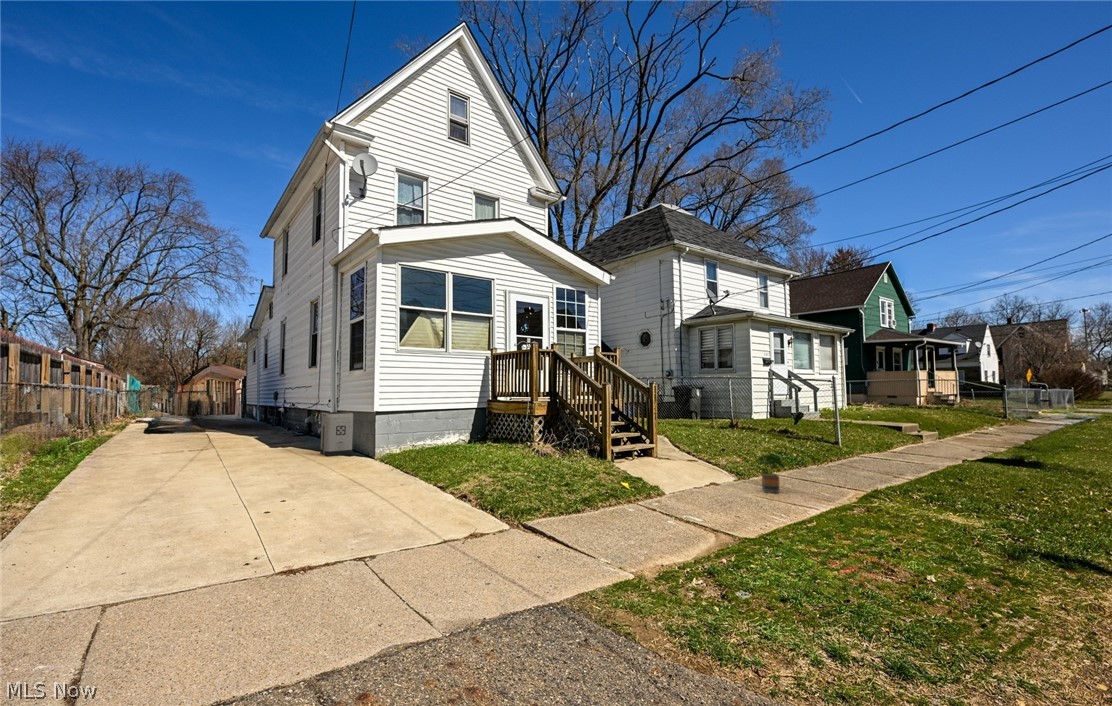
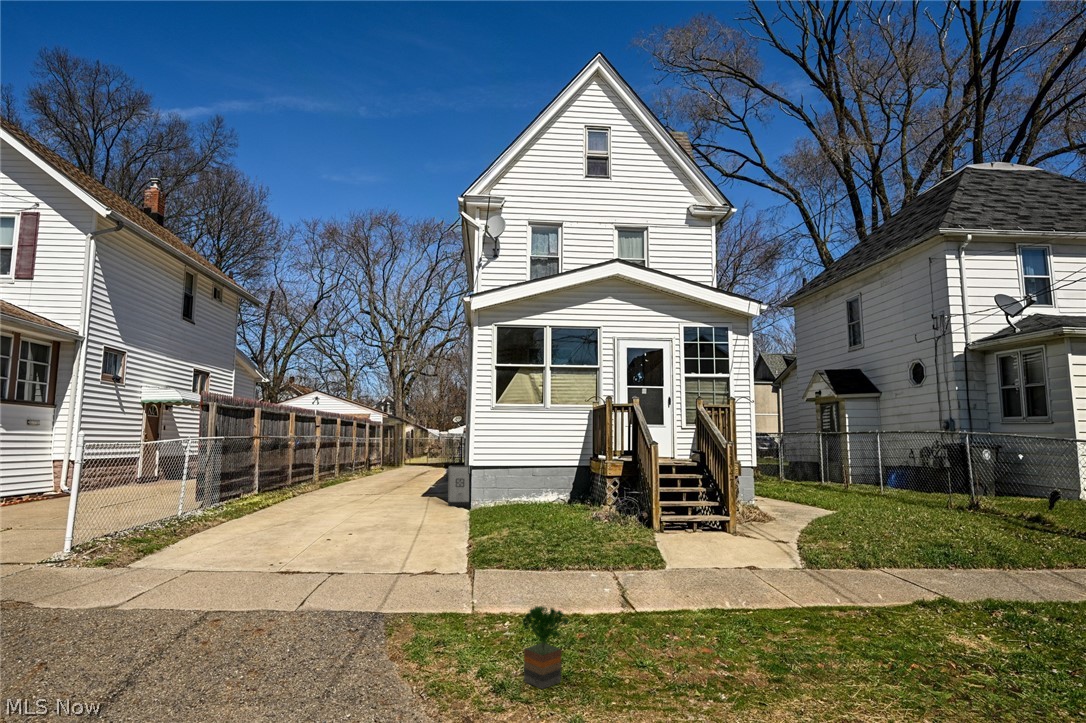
potted tree: present [758,455,785,493] -> present [523,606,568,689]

